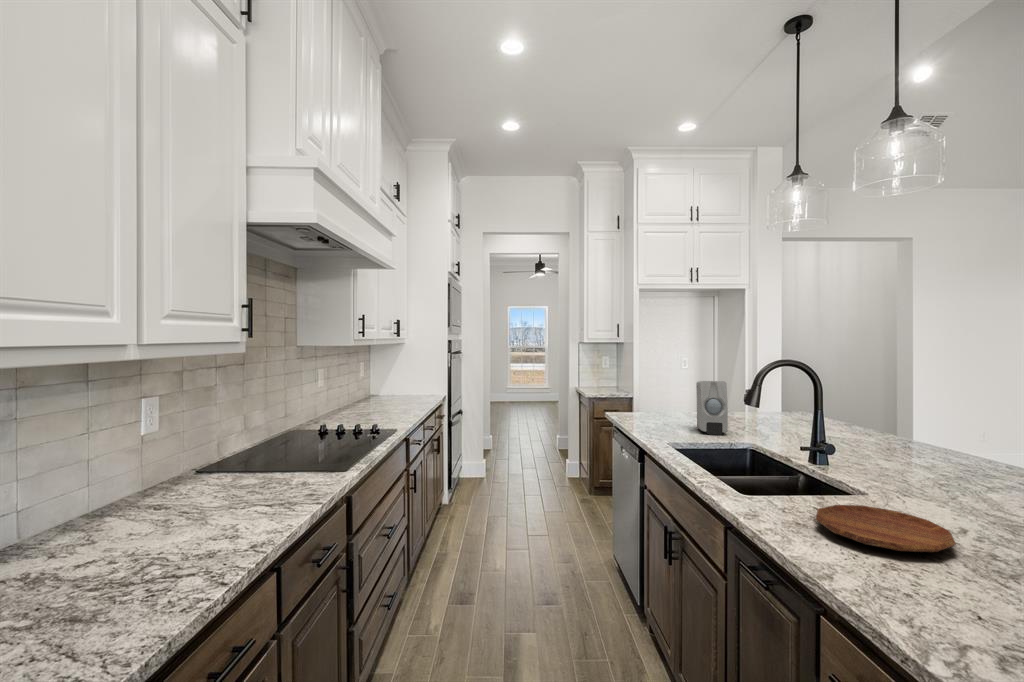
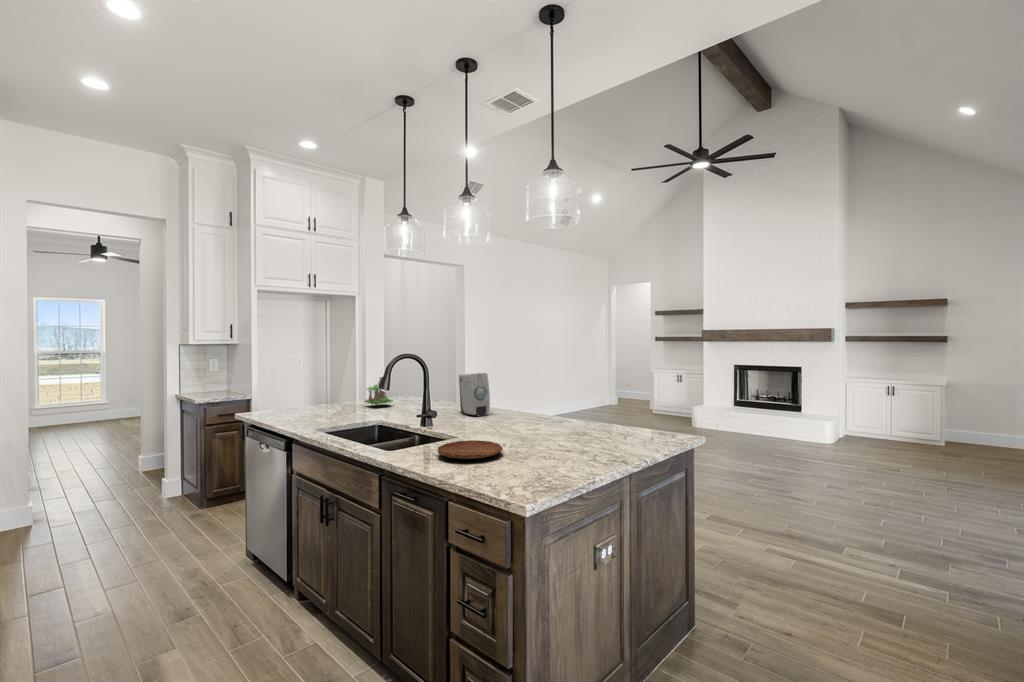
plant: none [739,377,780,424] -> present [365,384,393,405]
soap dispenser: present [696,381,728,435] -> present [459,373,490,416]

